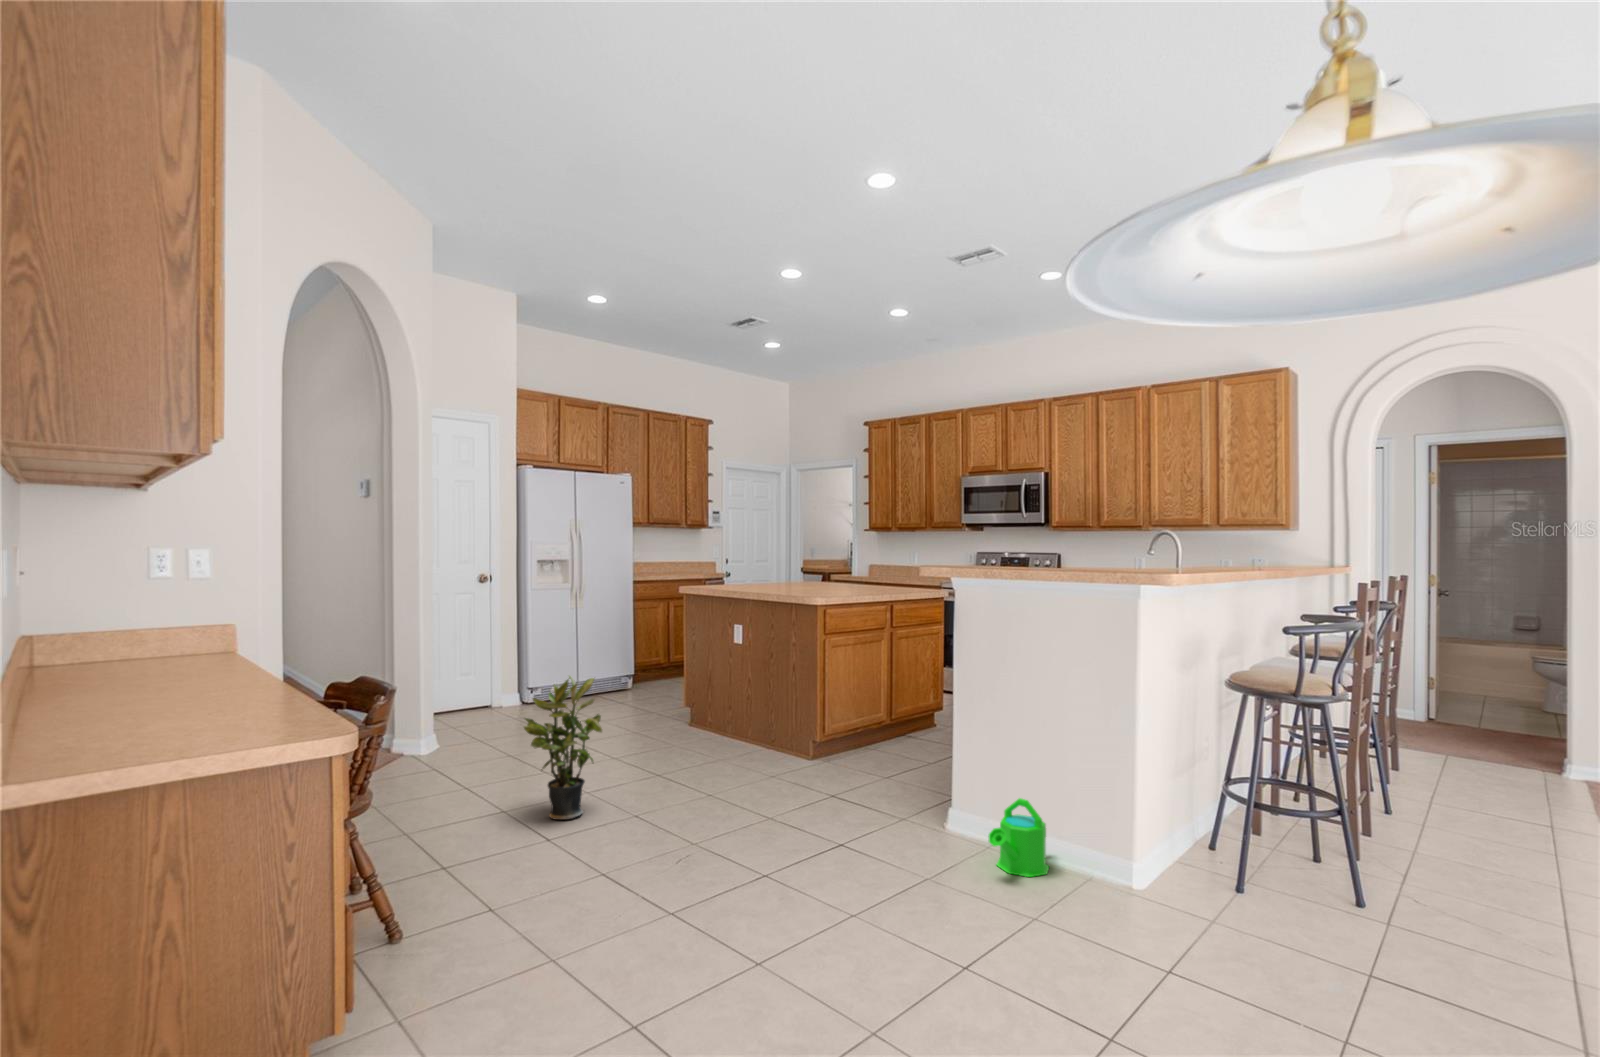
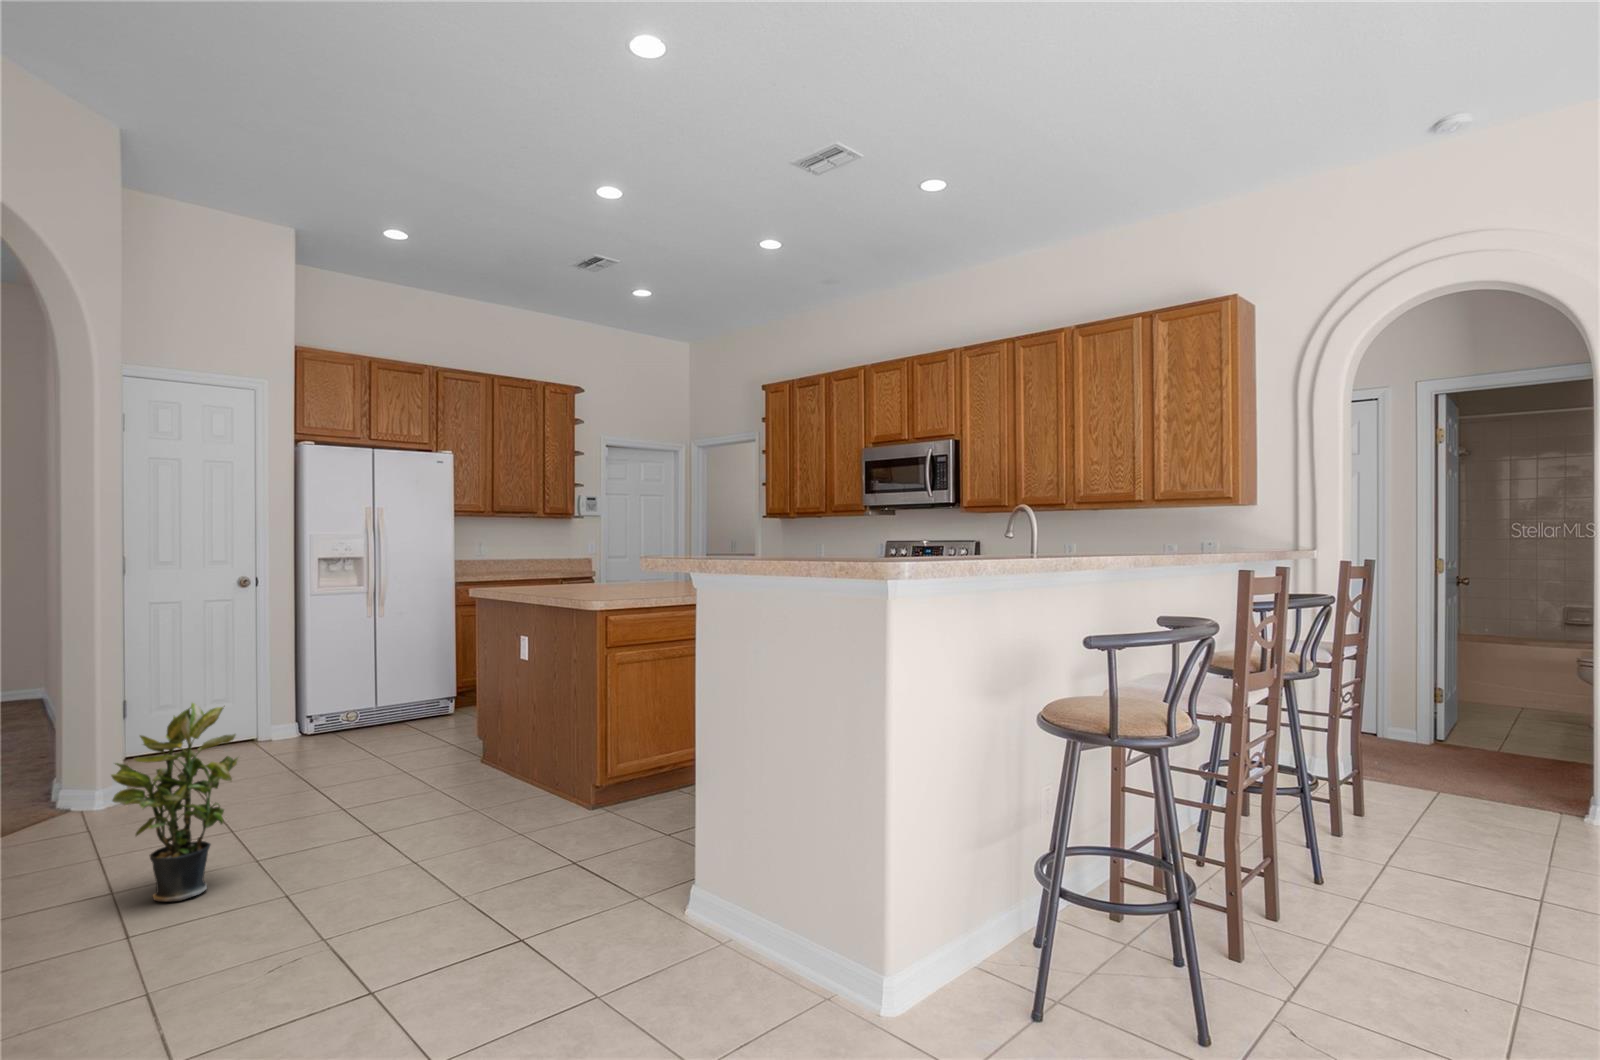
watering can: present [989,798,1049,877] -> none [677,877,792,996]

